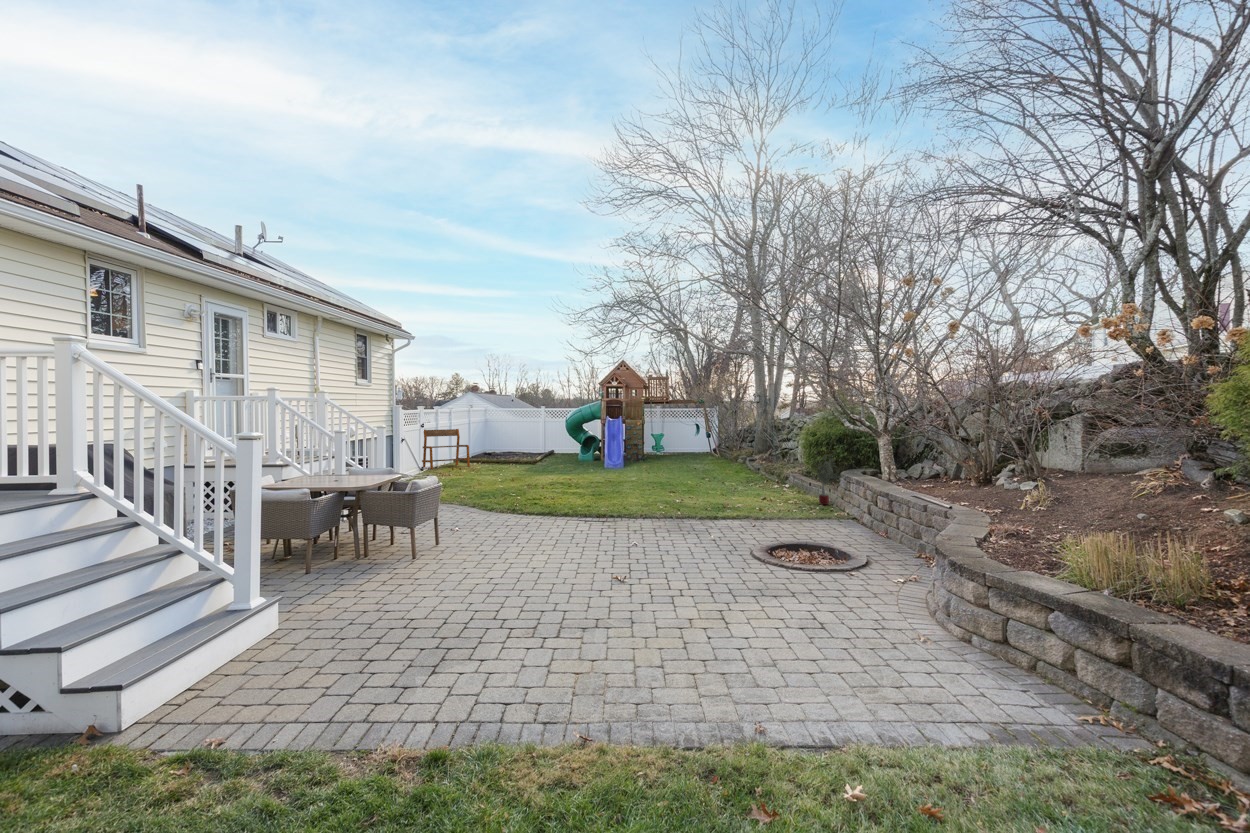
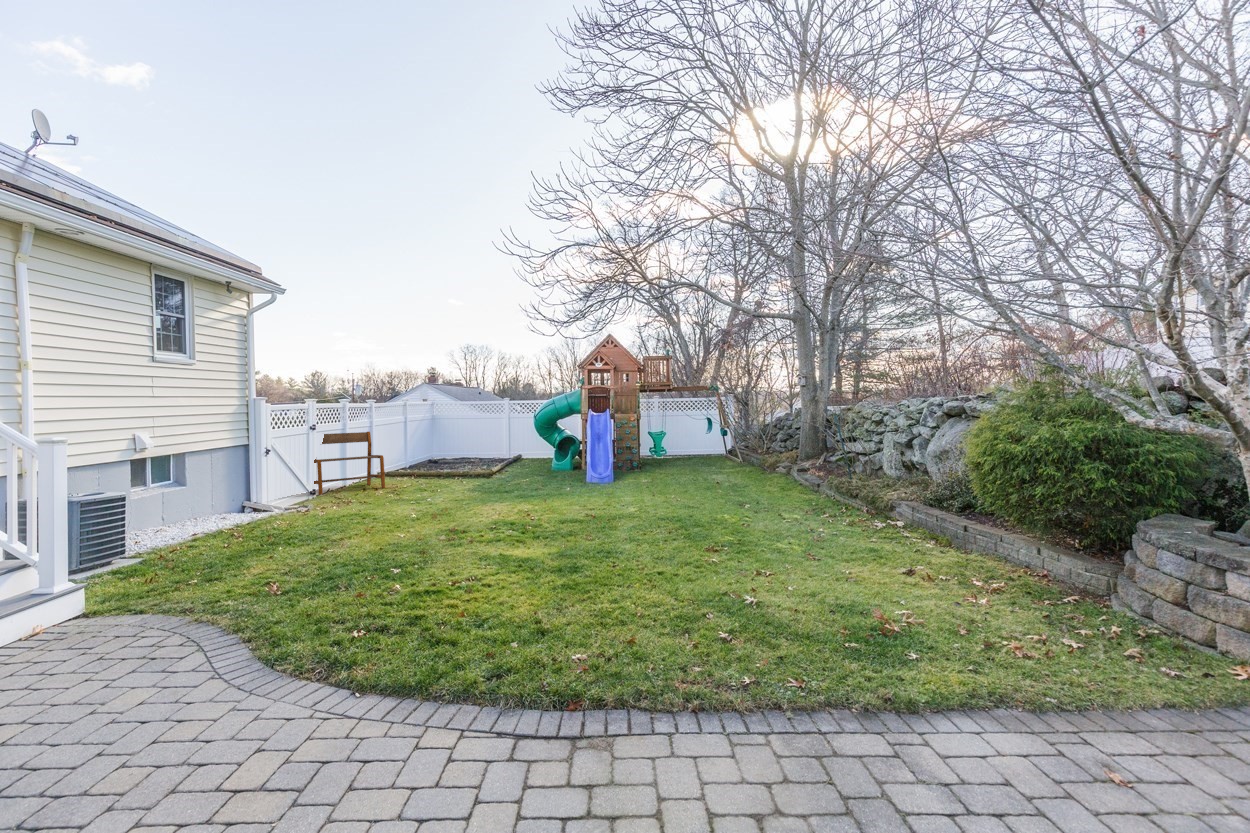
potted tree: present [817,455,842,505] -> none [1008,482,1085,588]

